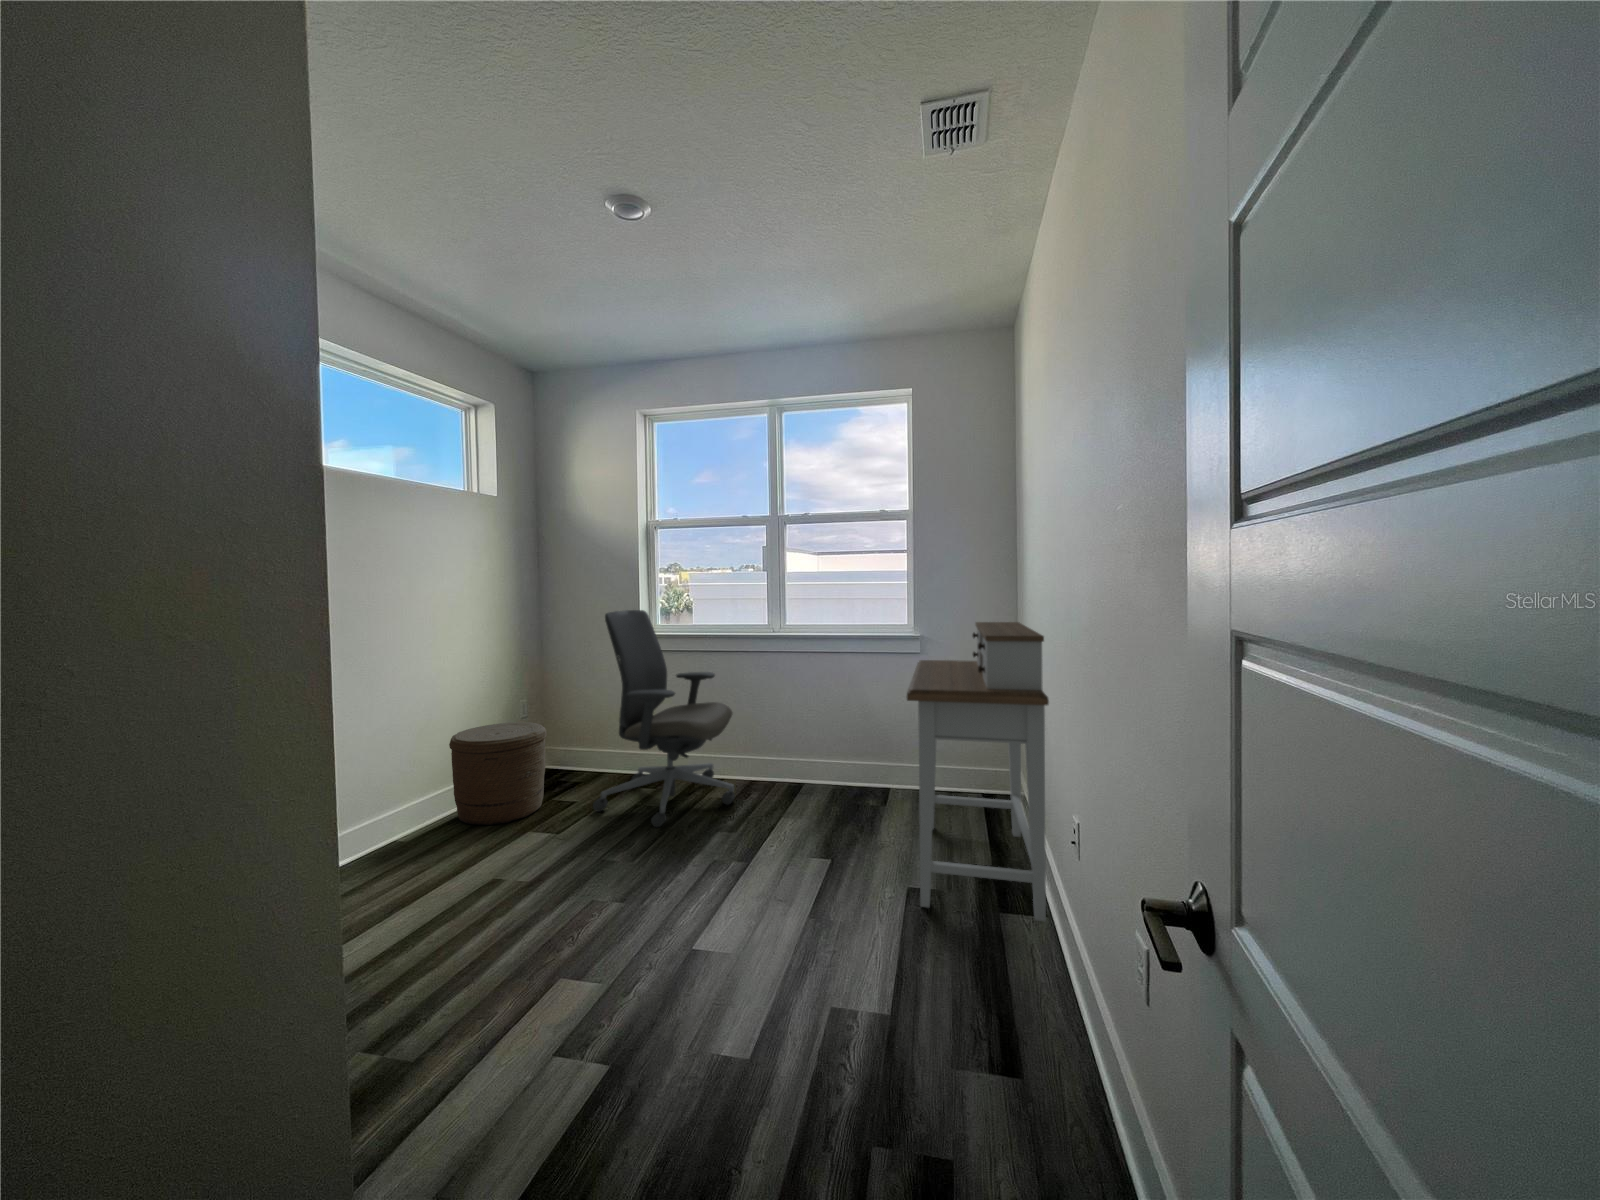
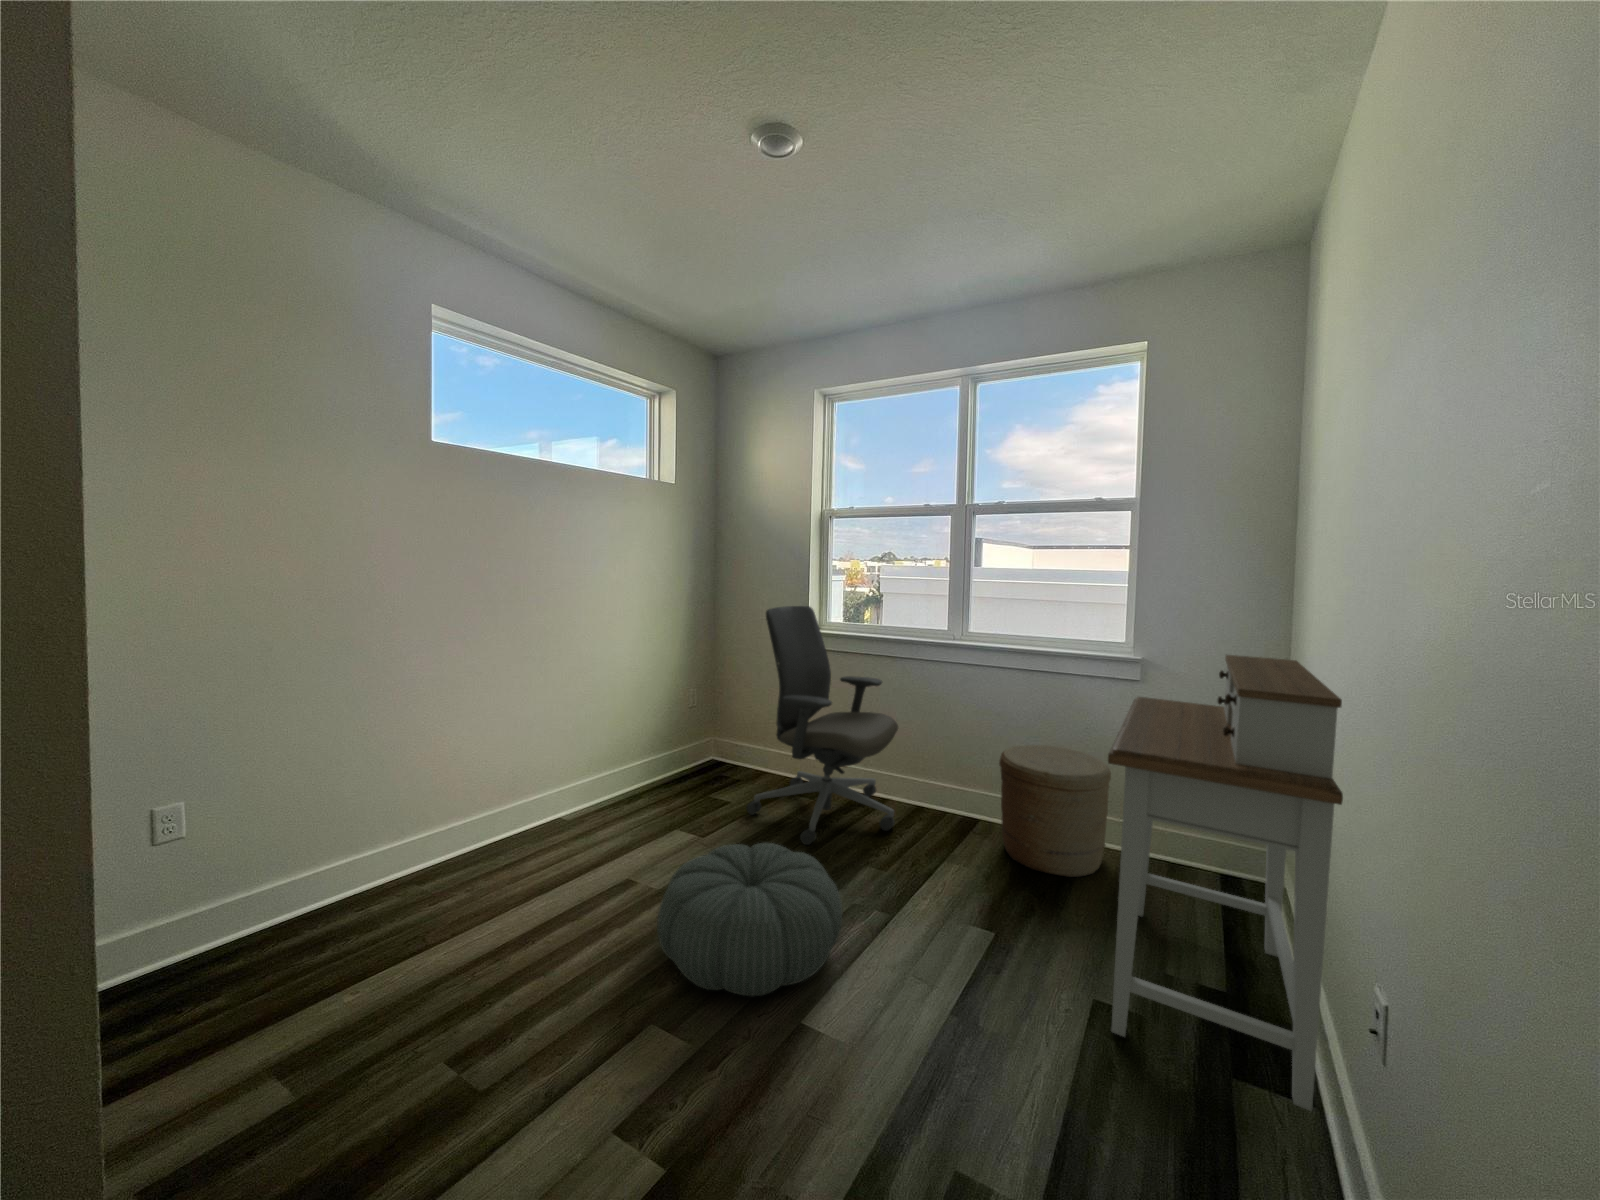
woven basket: present [449,722,547,825] -> present [999,745,1111,877]
pouf: none [530,821,706,954] -> present [657,843,842,996]

